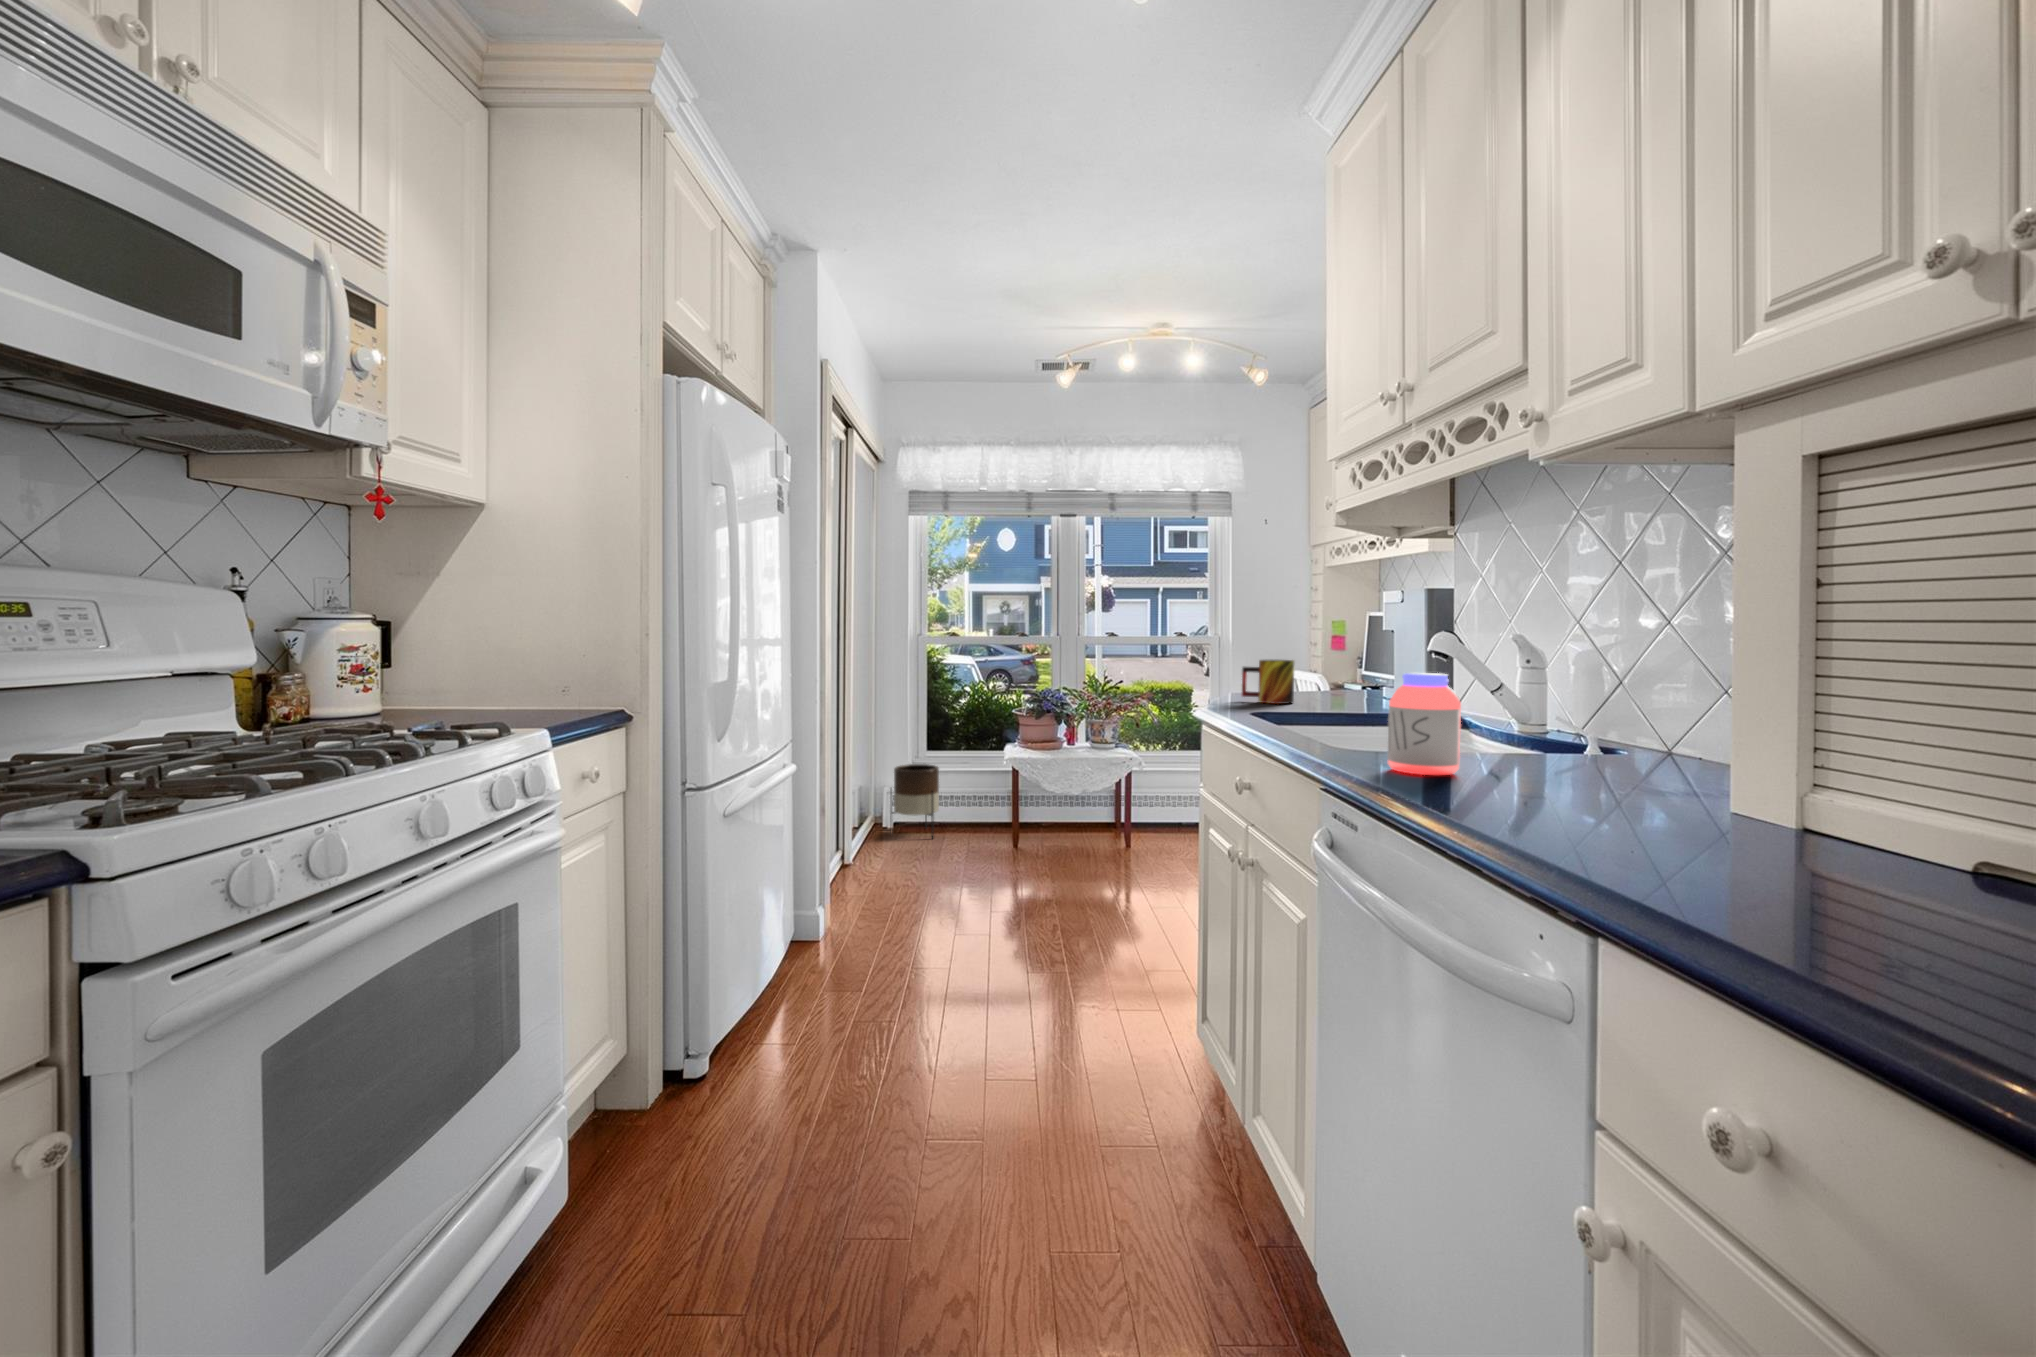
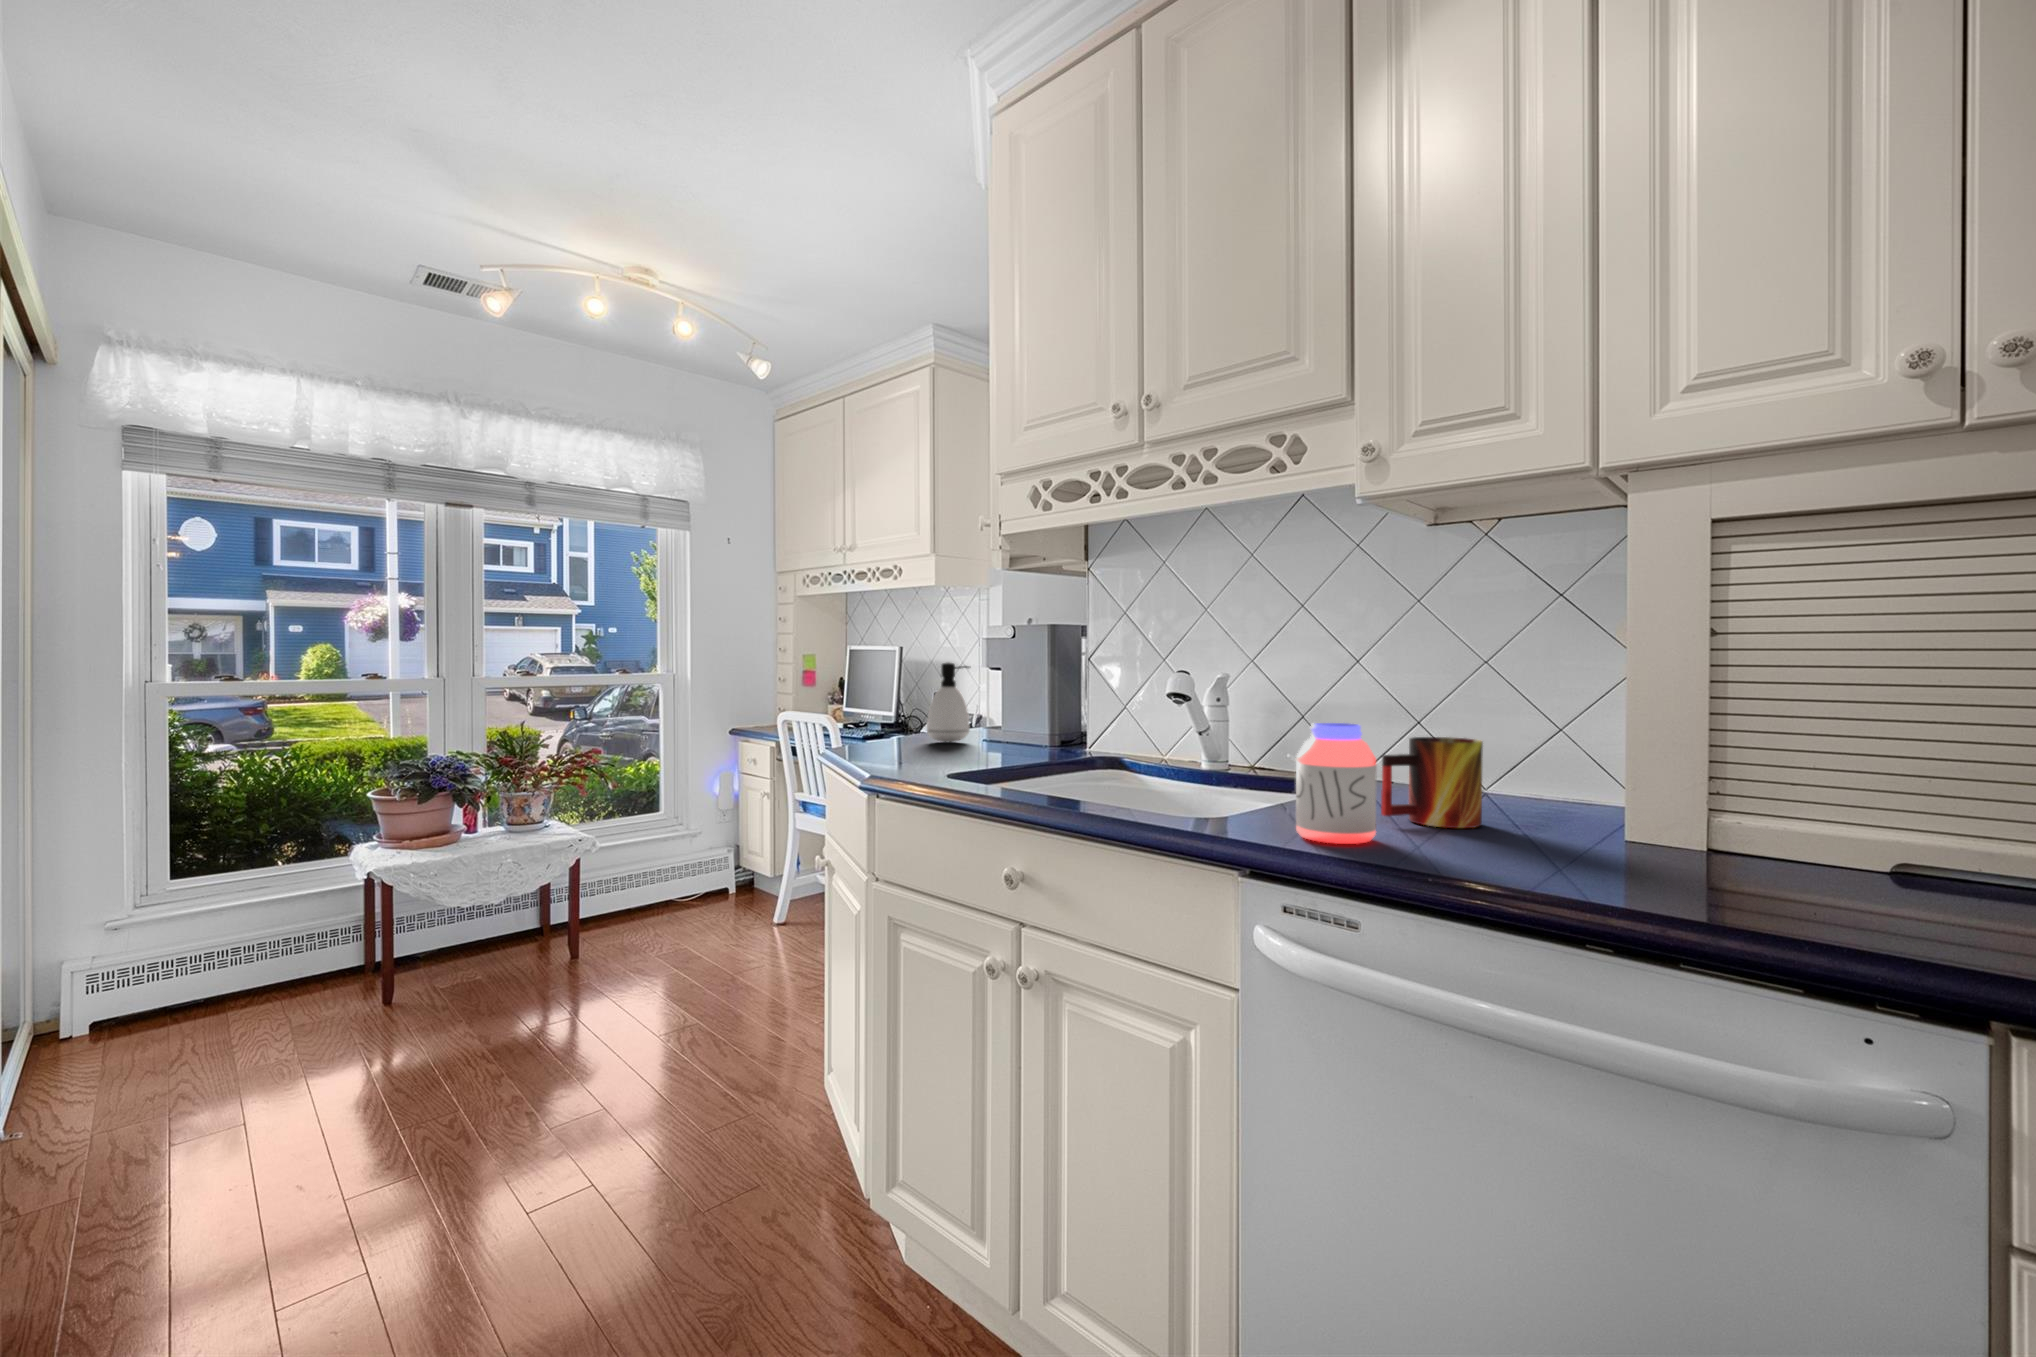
soap dispenser: none [1329,625,1369,696] -> present [927,662,970,742]
mug: present [1242,660,1294,704] -> present [1381,737,1483,828]
planter: present [890,764,939,837] -> none [97,897,216,1042]

